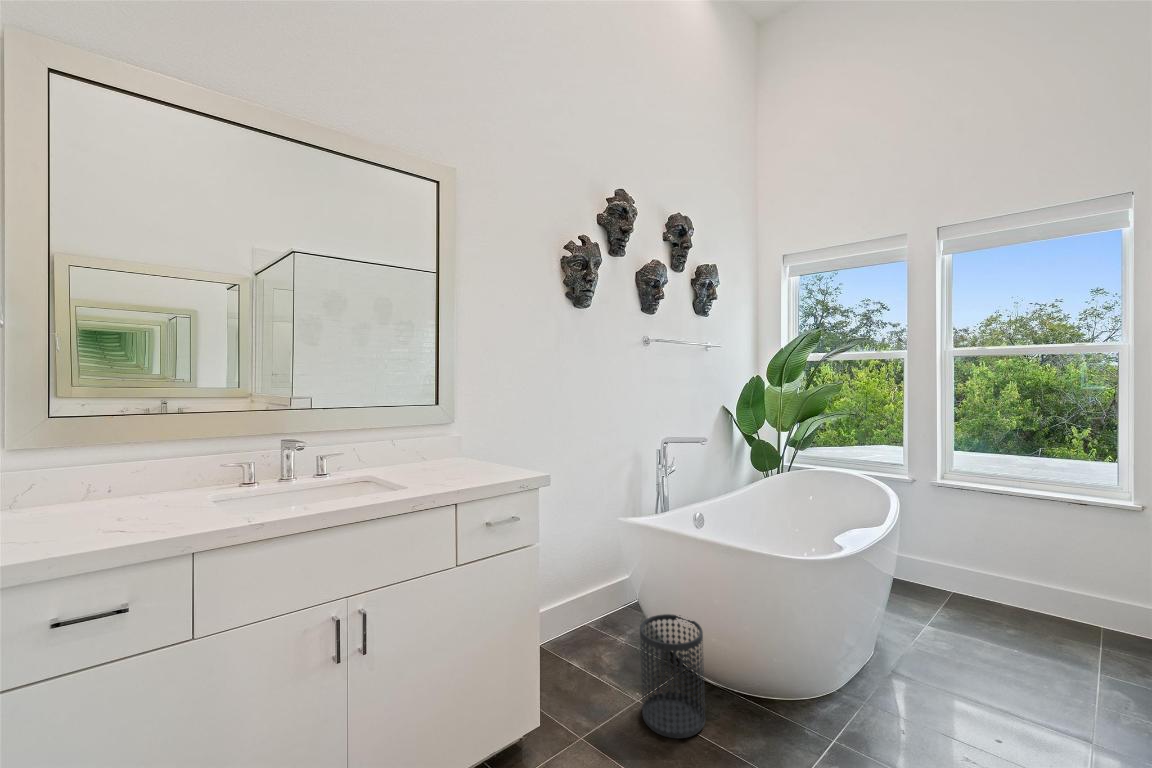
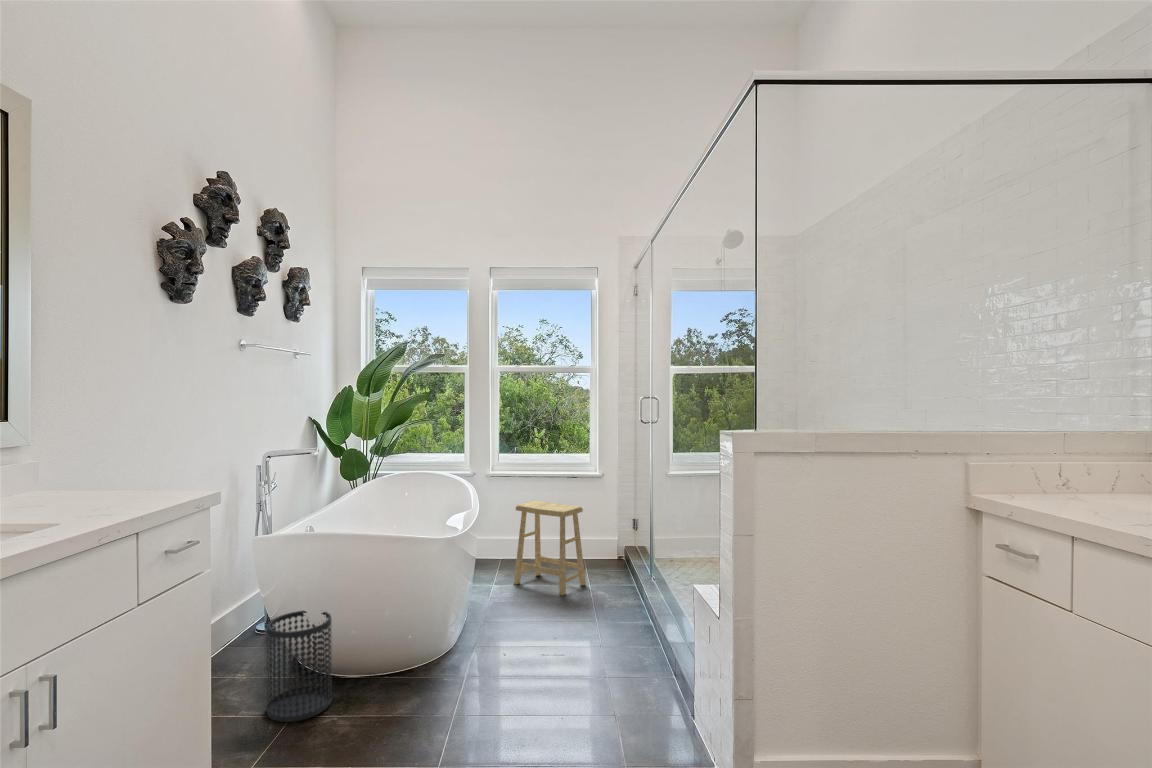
footstool: none [969,524,1105,674] -> present [514,501,586,595]

